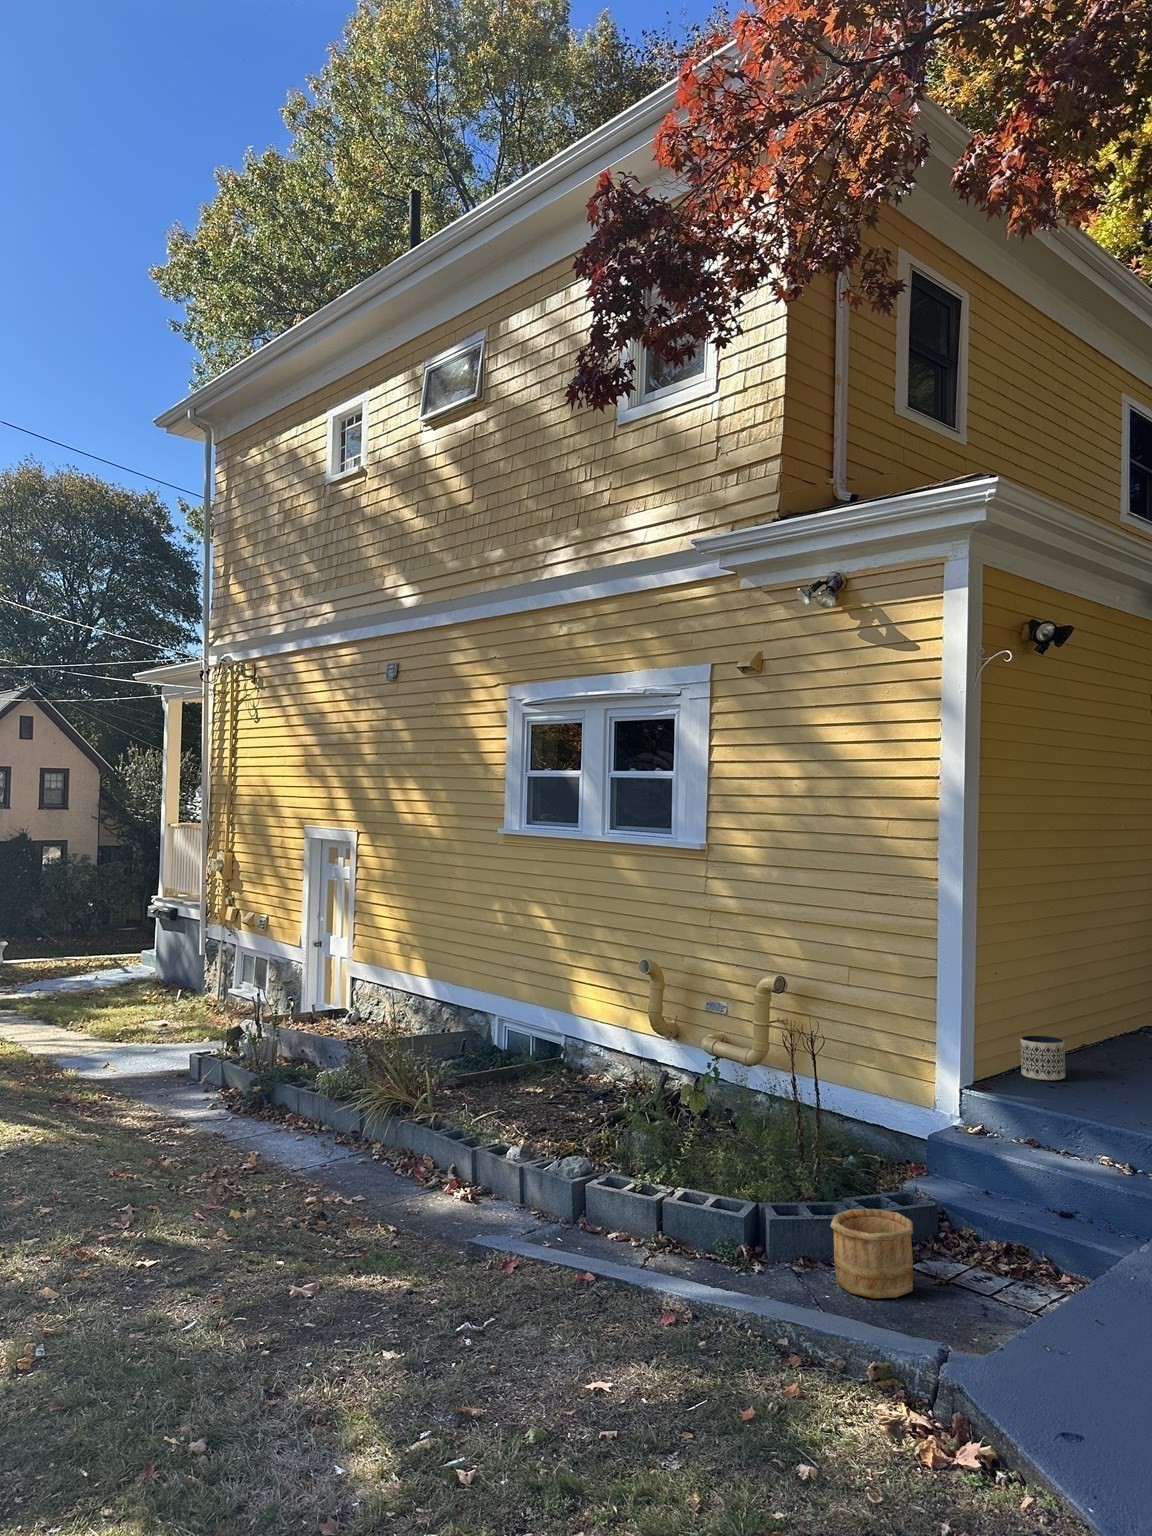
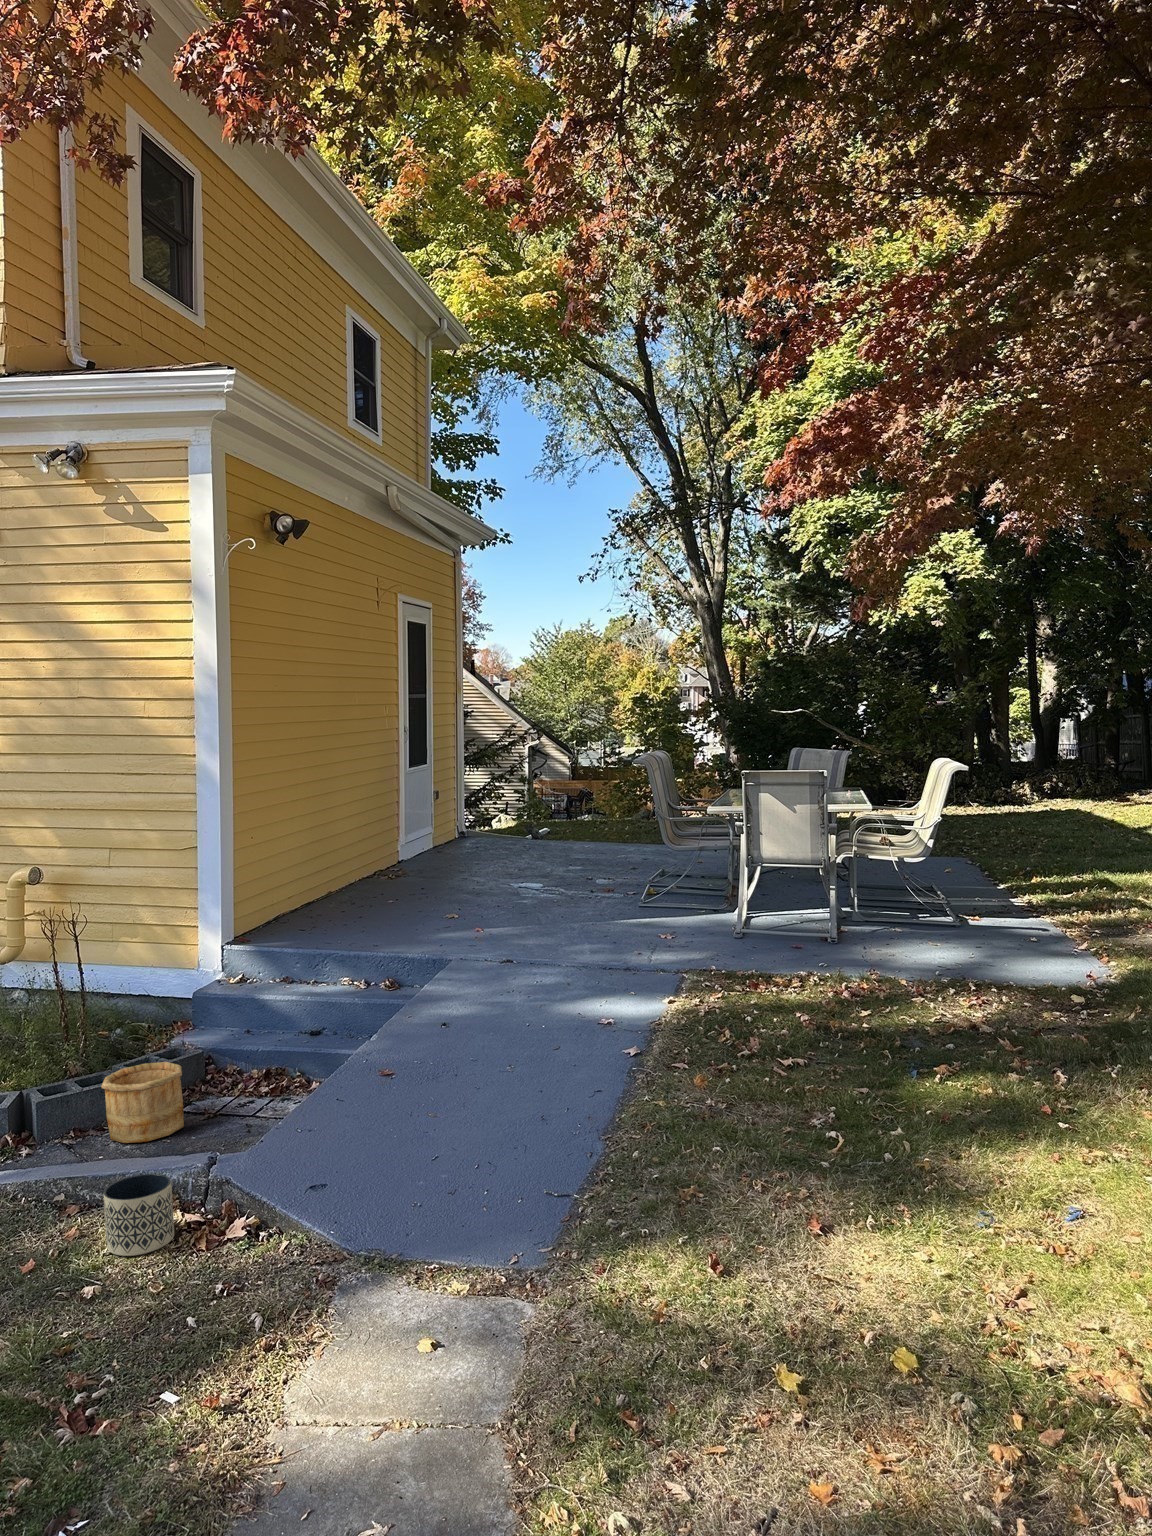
planter: present [1020,1036,1065,1080] -> present [104,1174,174,1256]

